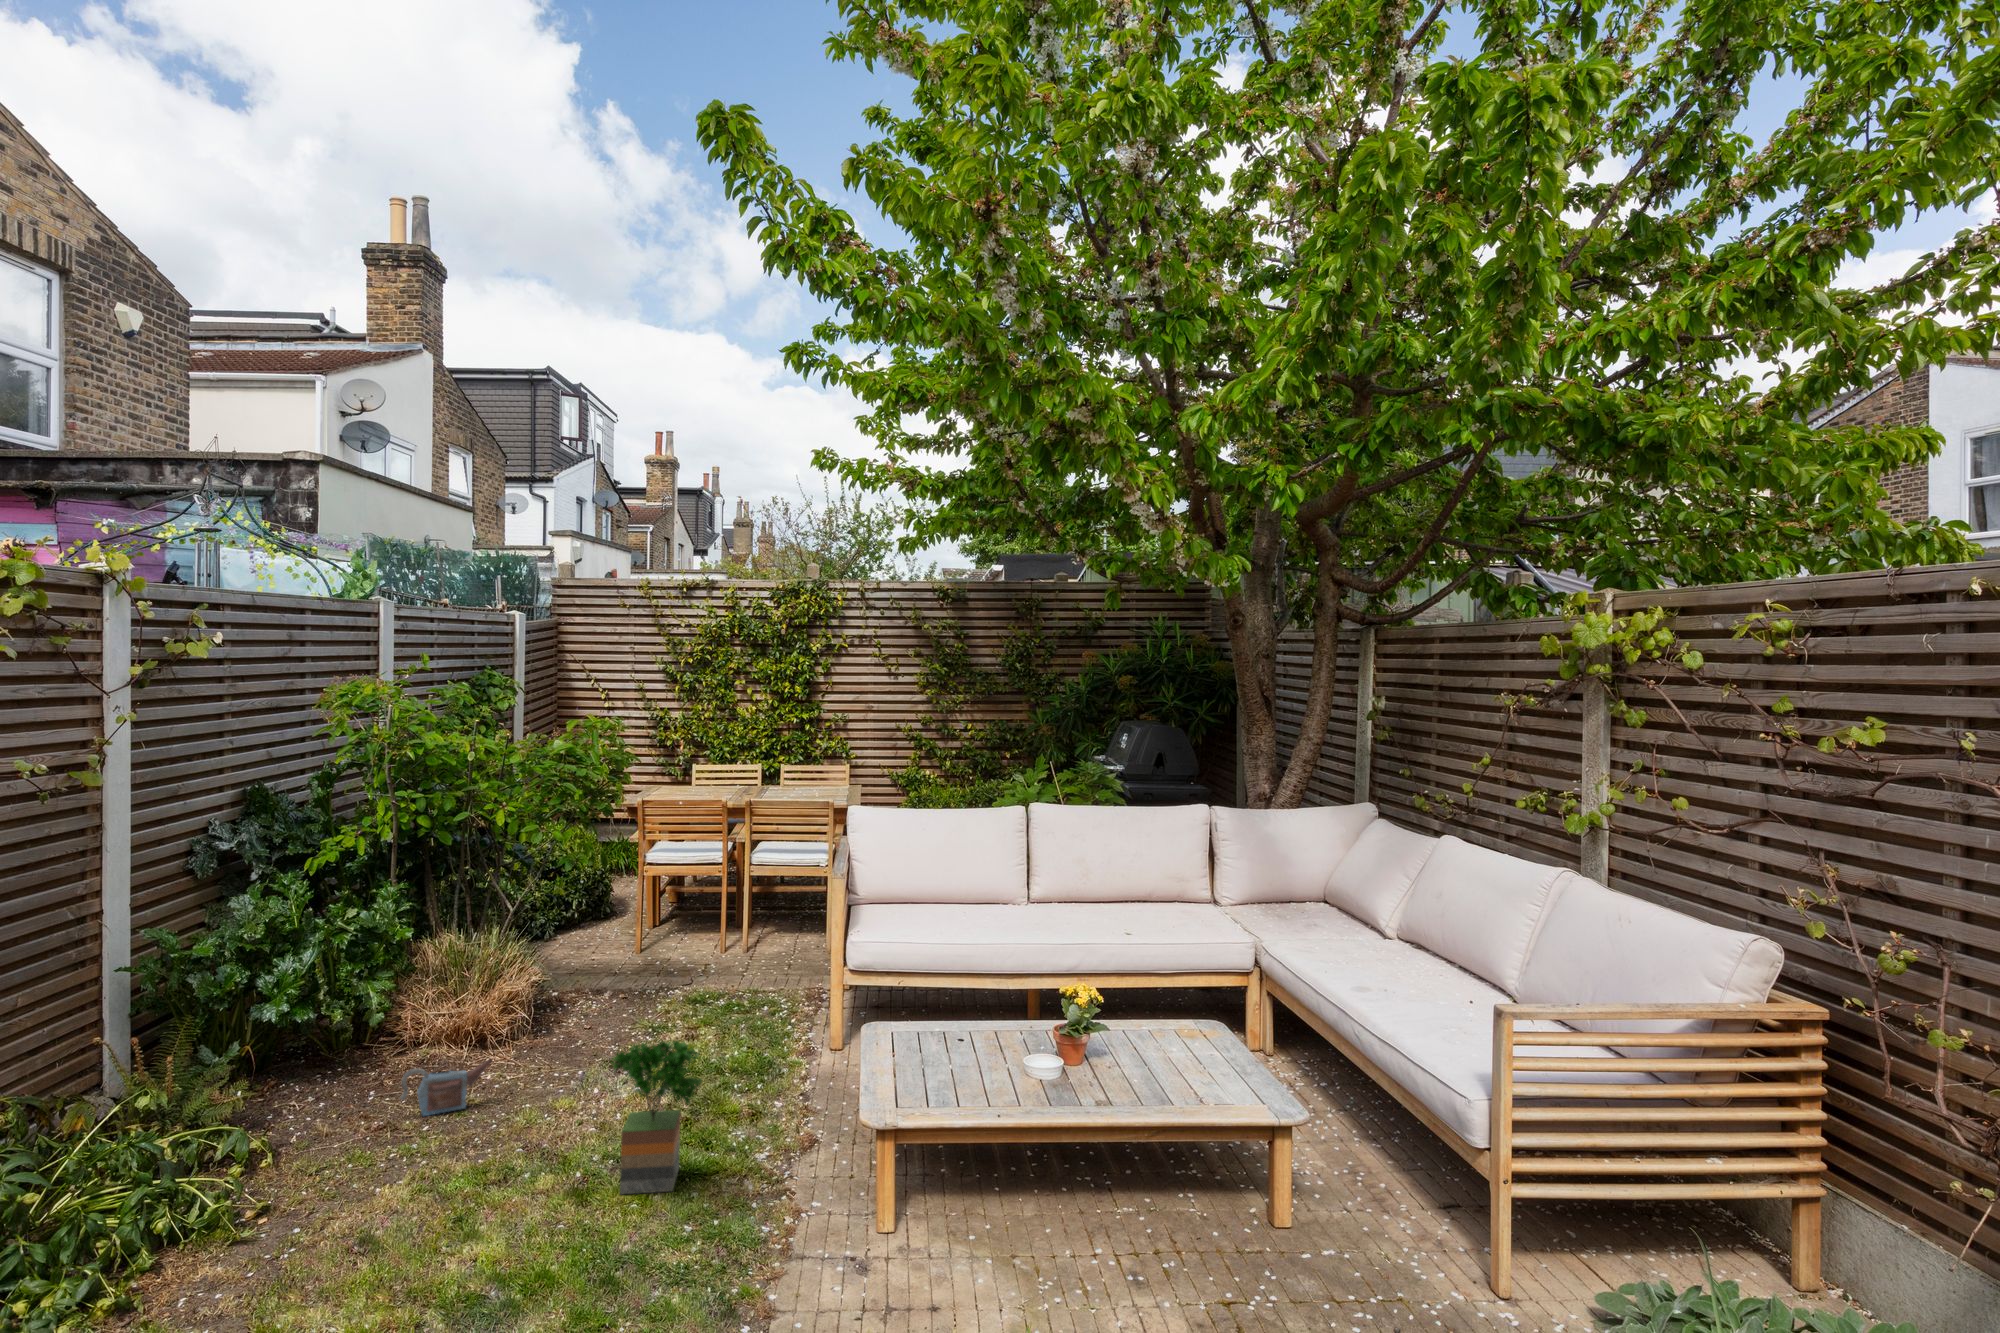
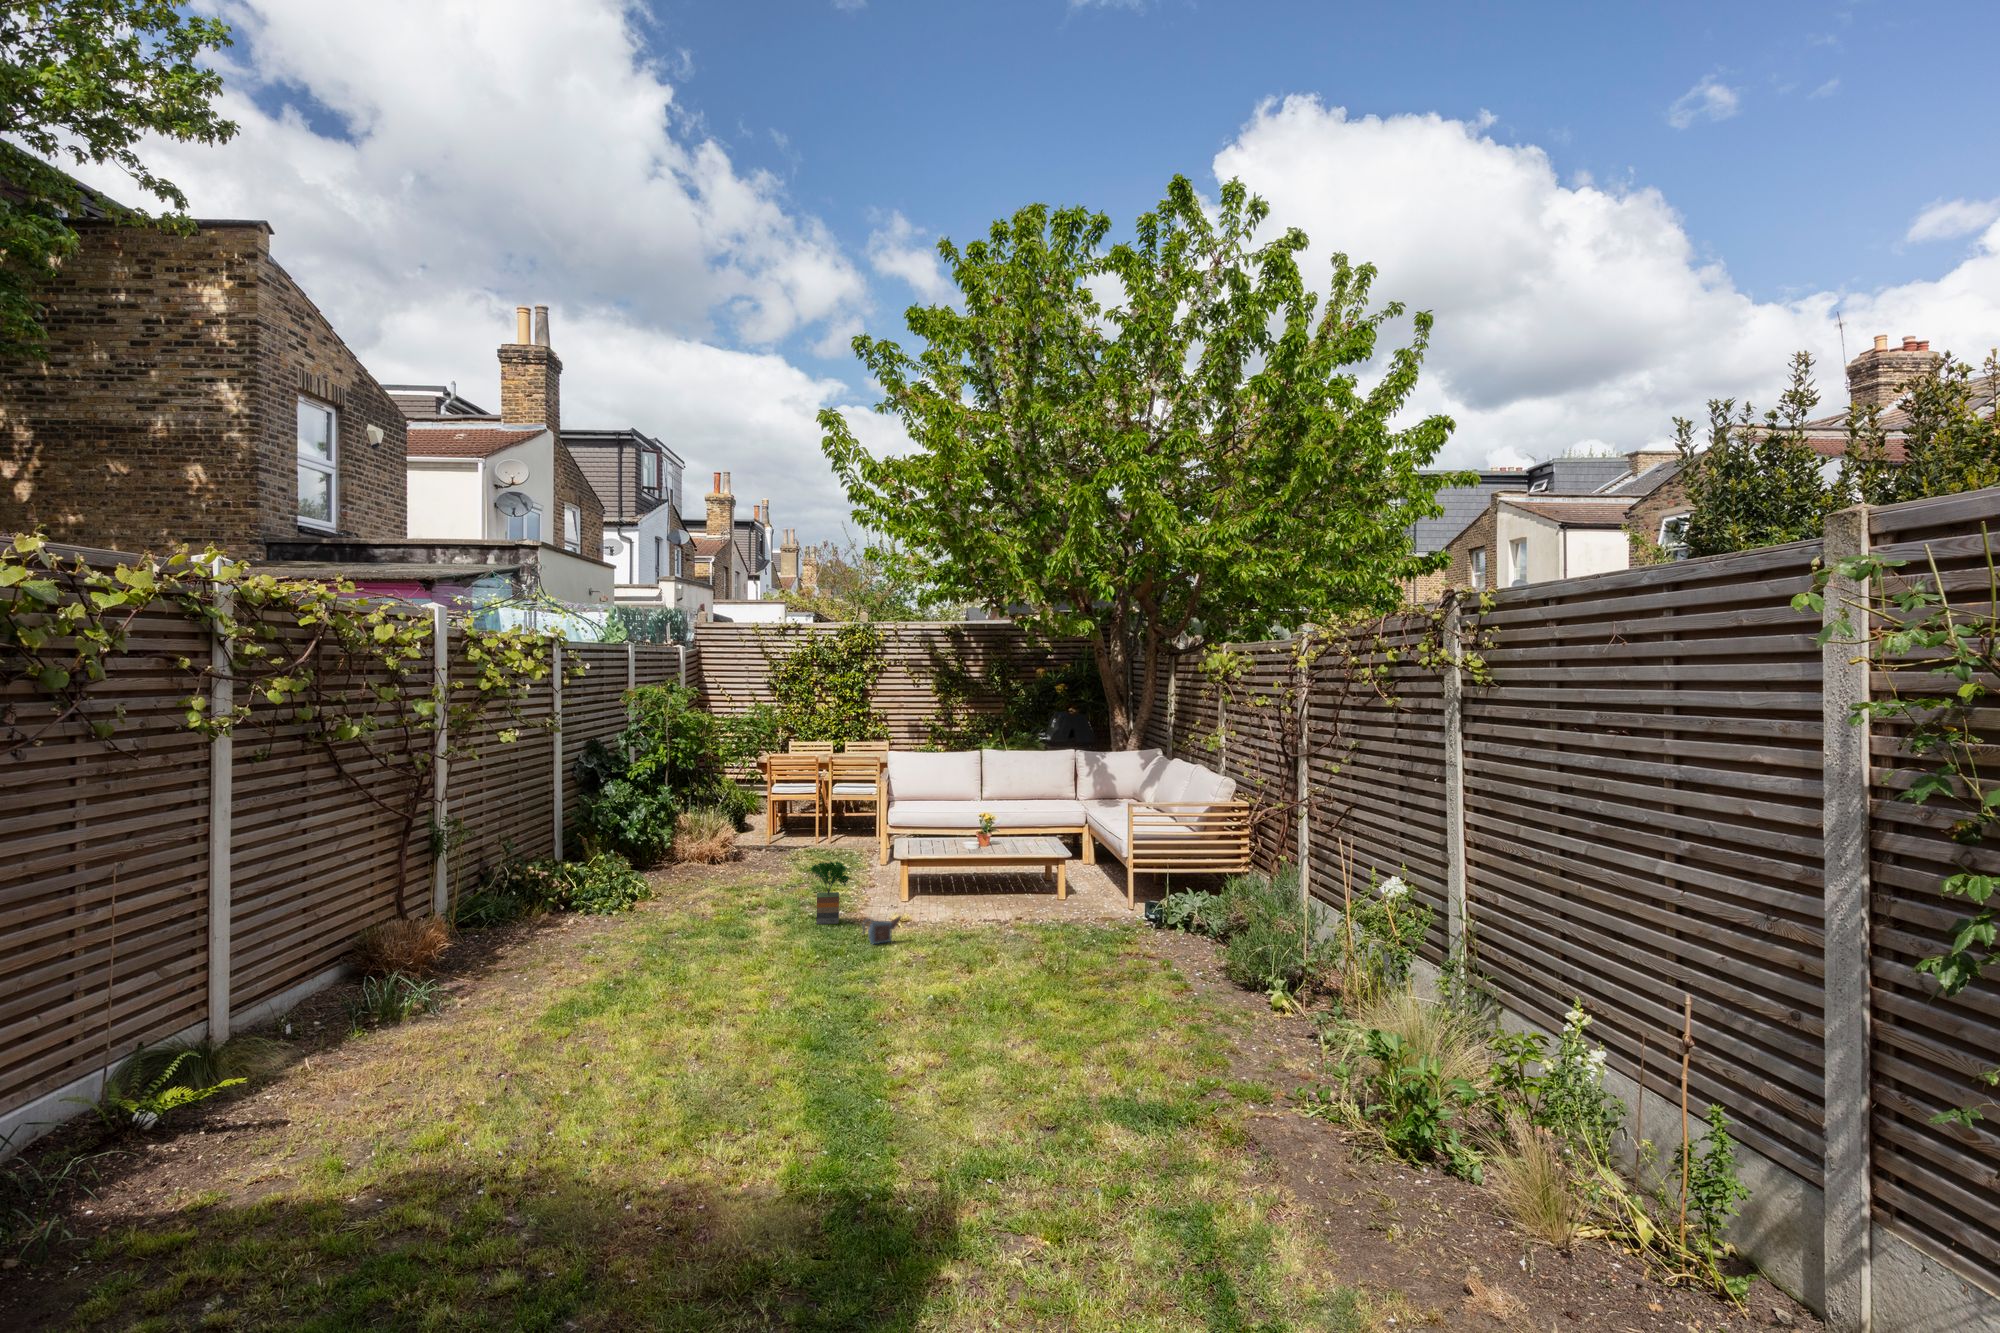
watering can: present [400,1059,492,1116] -> present [862,916,901,944]

